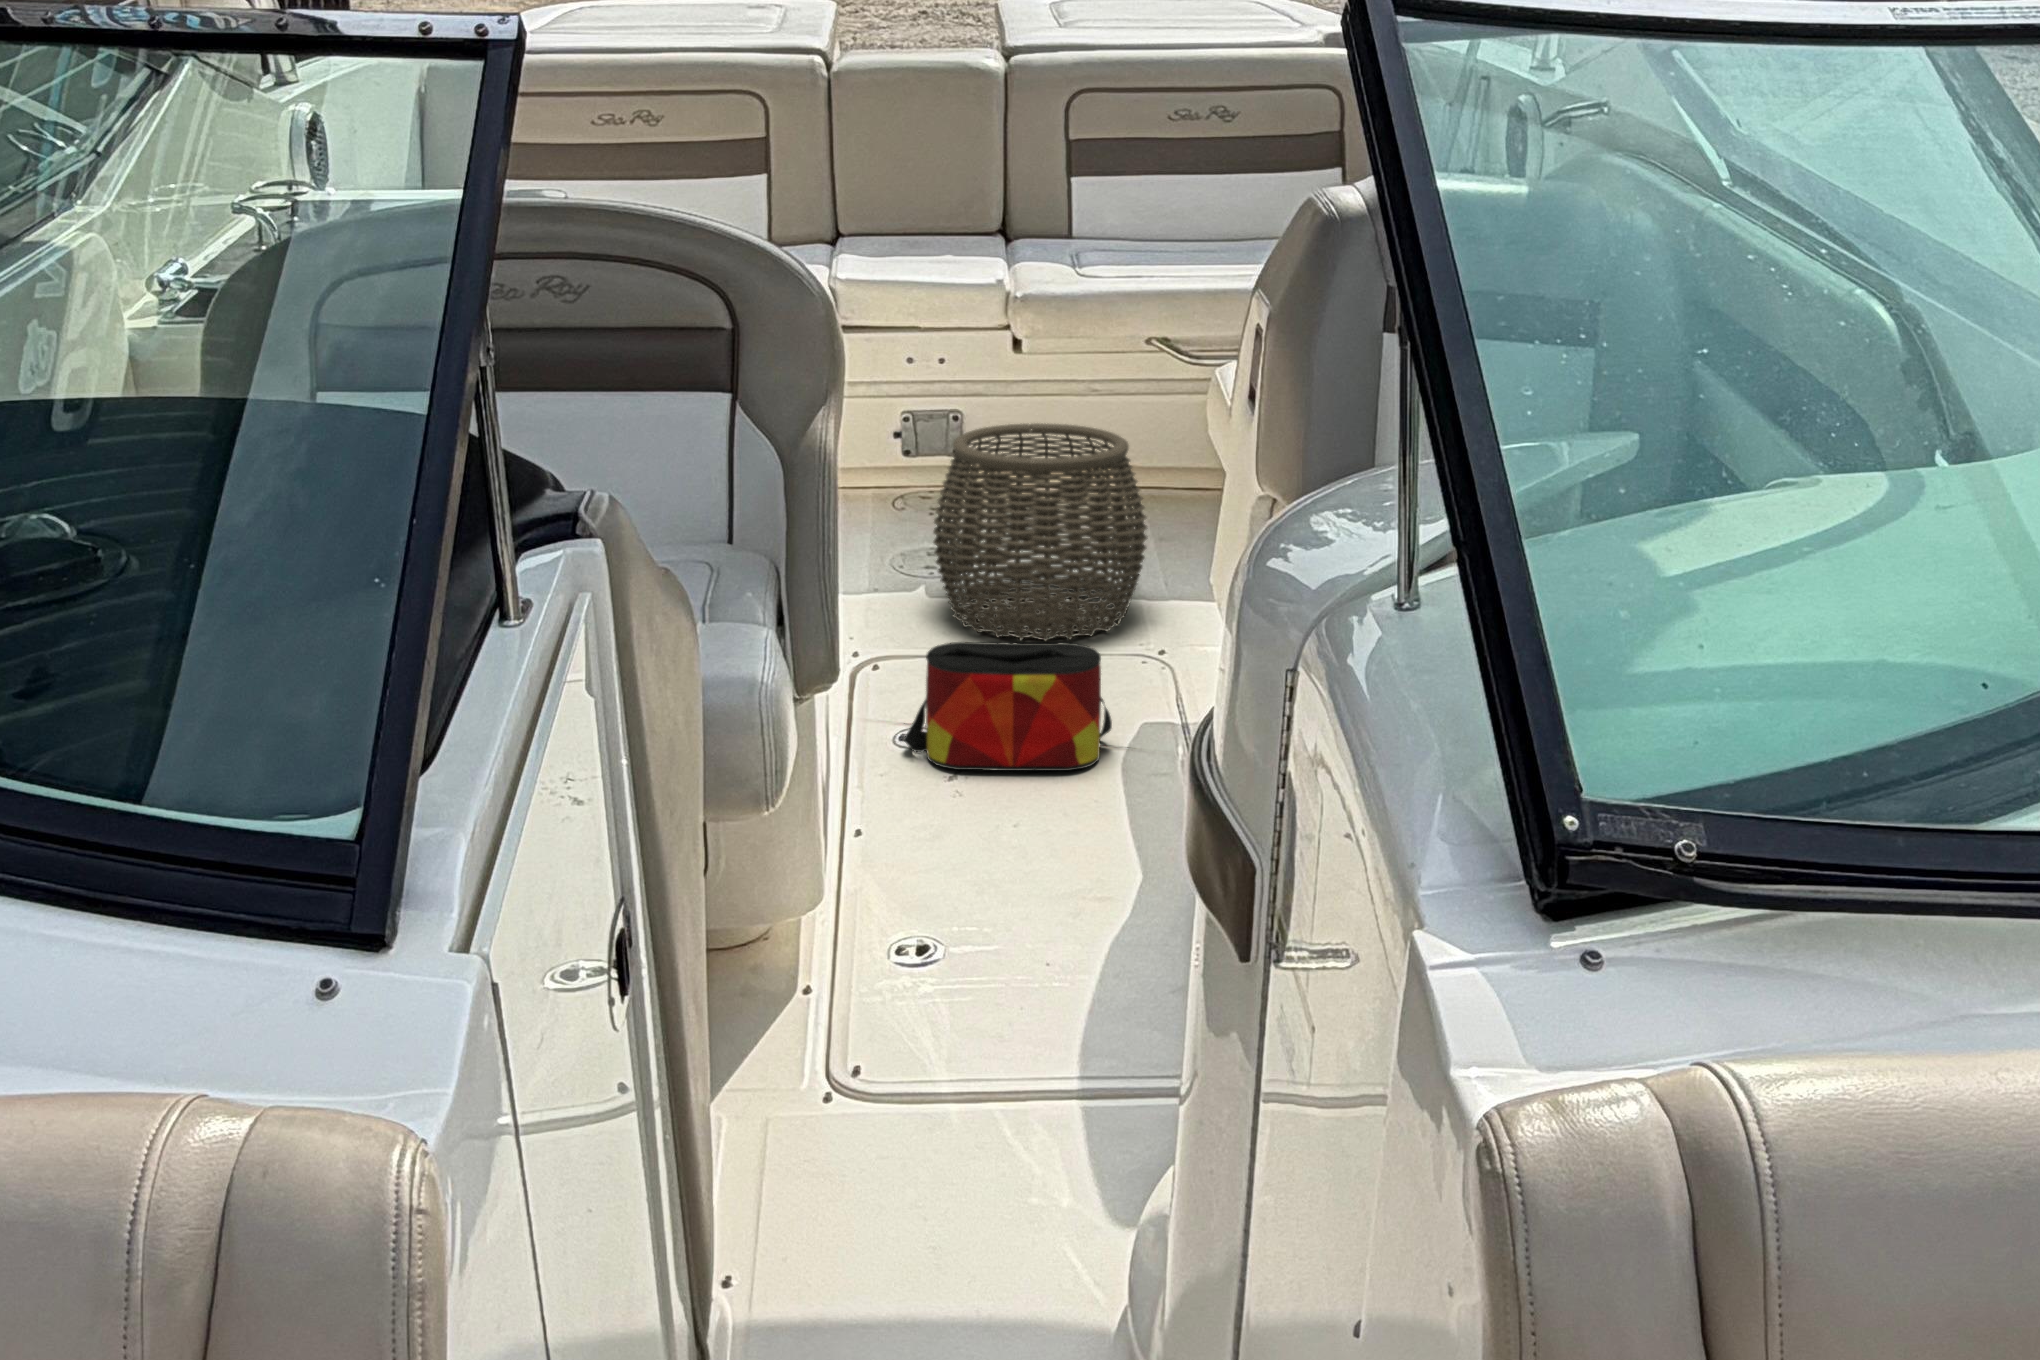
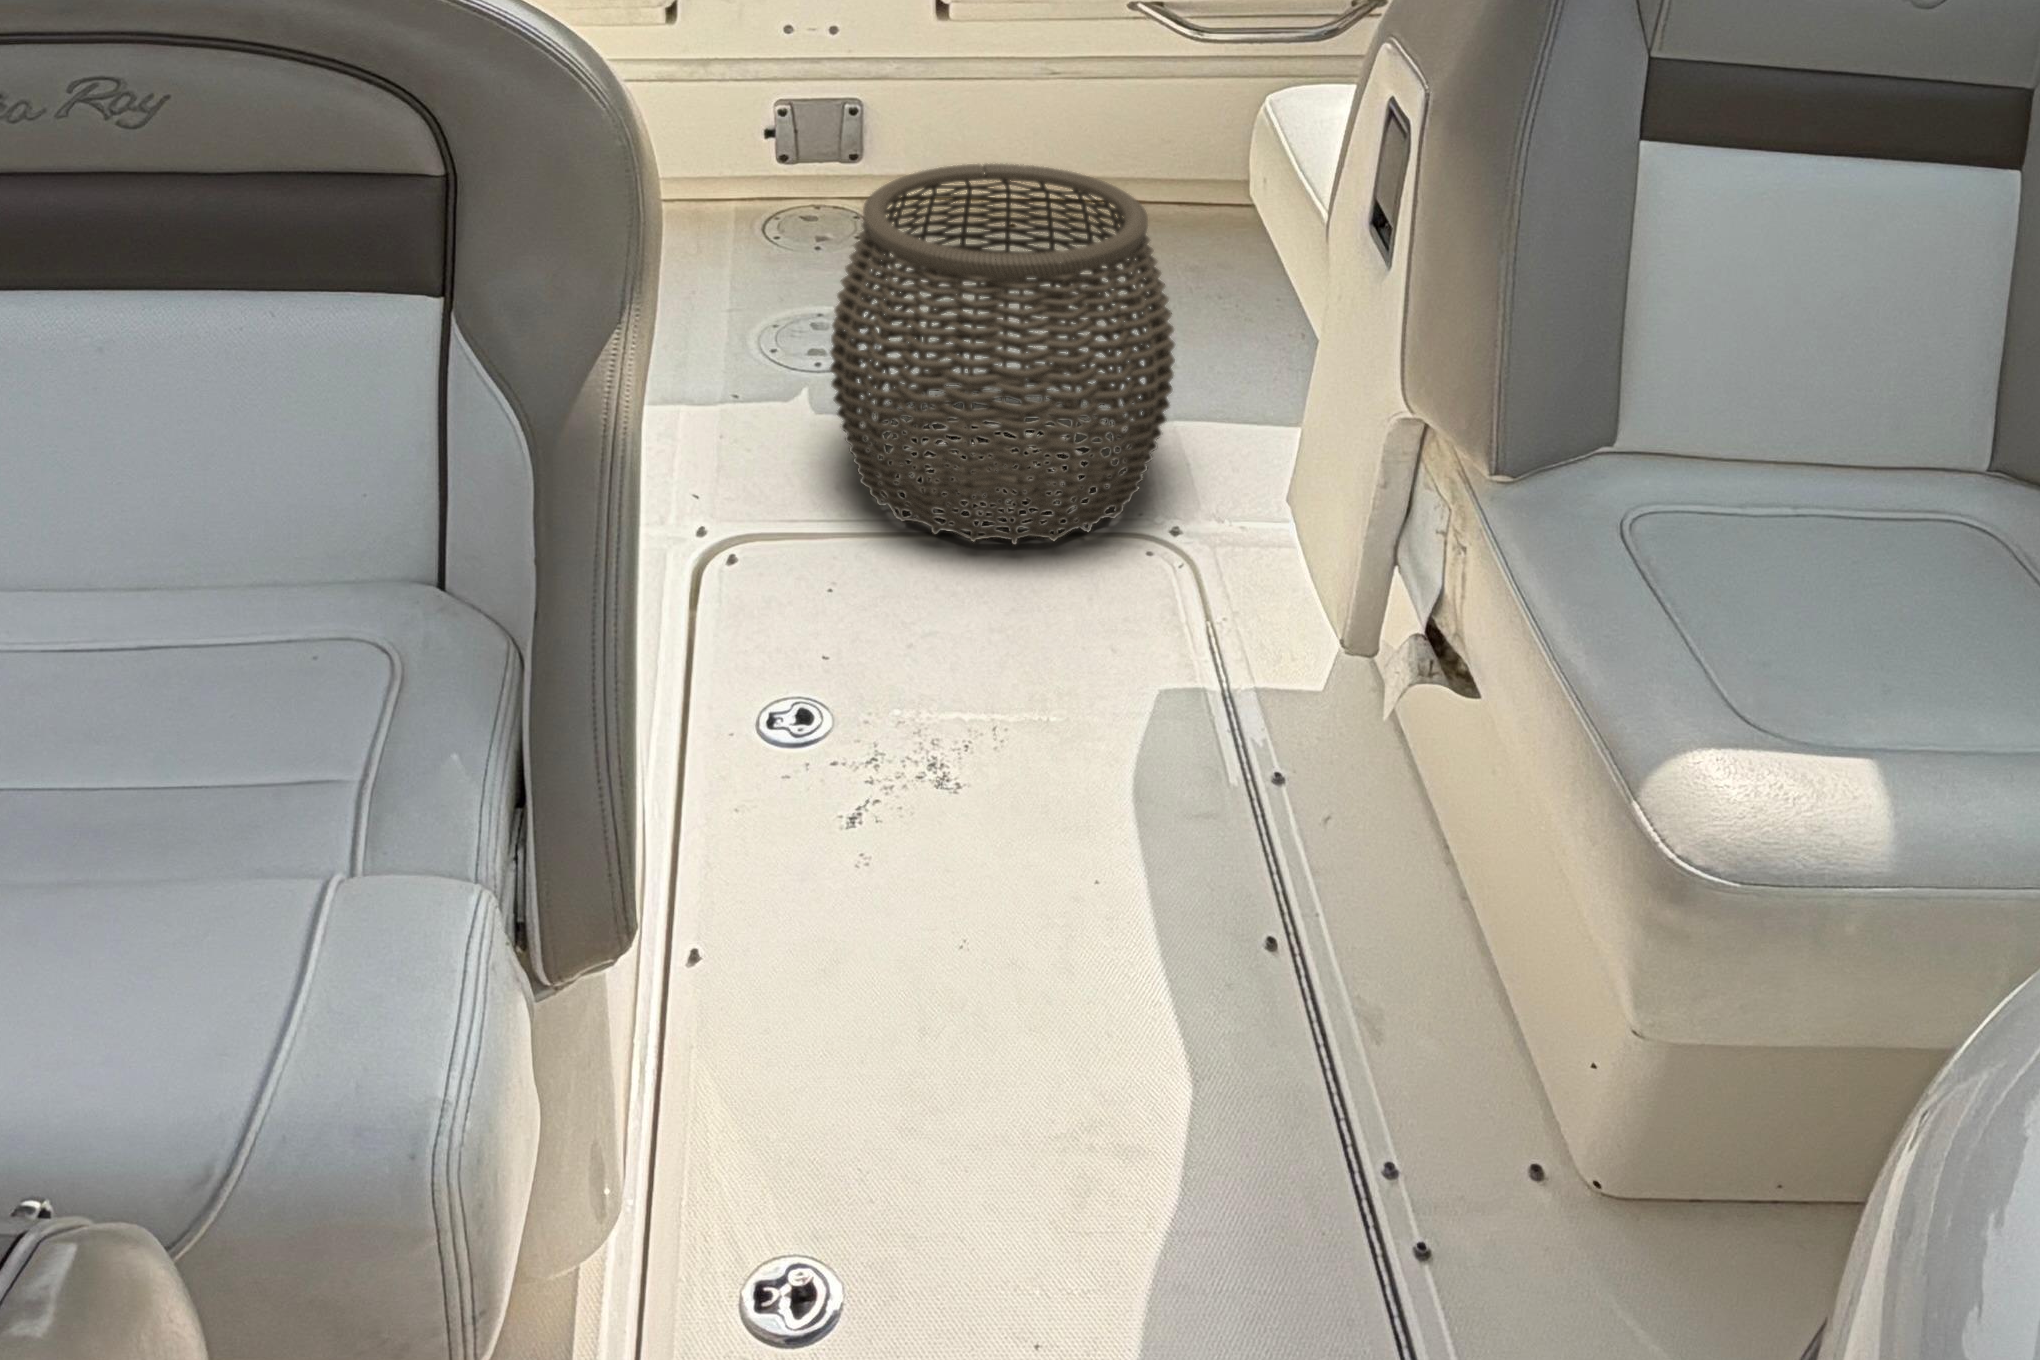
bag: present [903,642,1112,771] -> none [780,634,1151,894]

